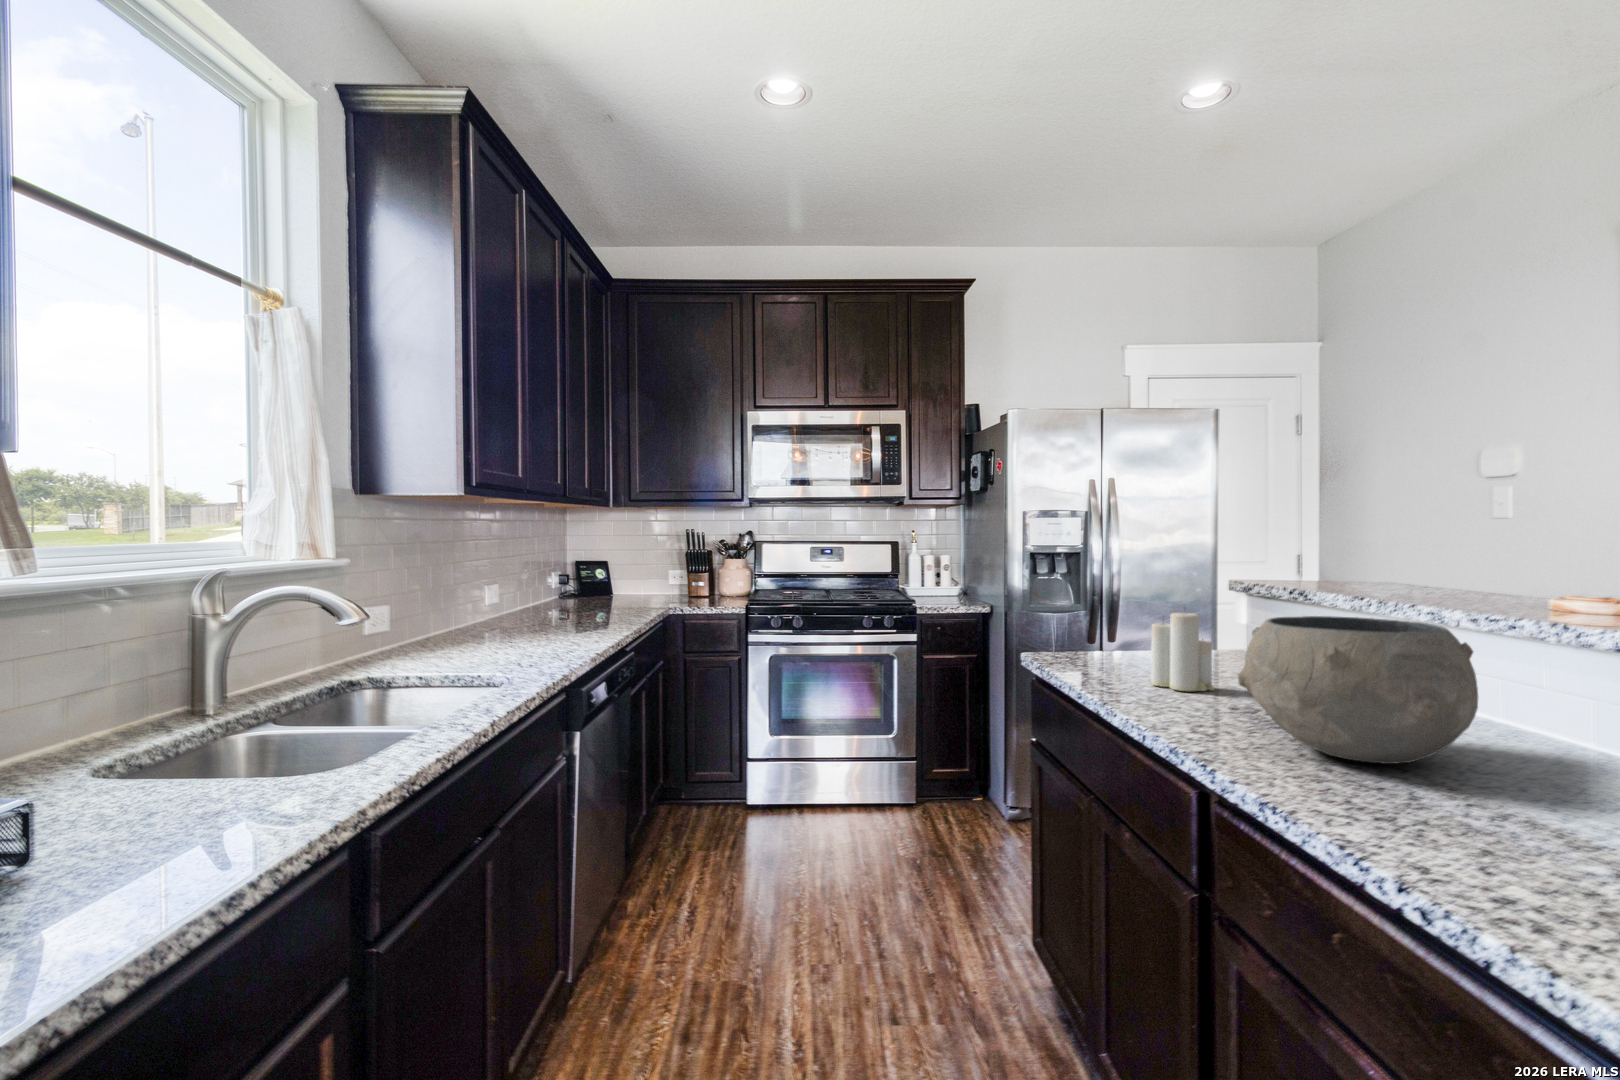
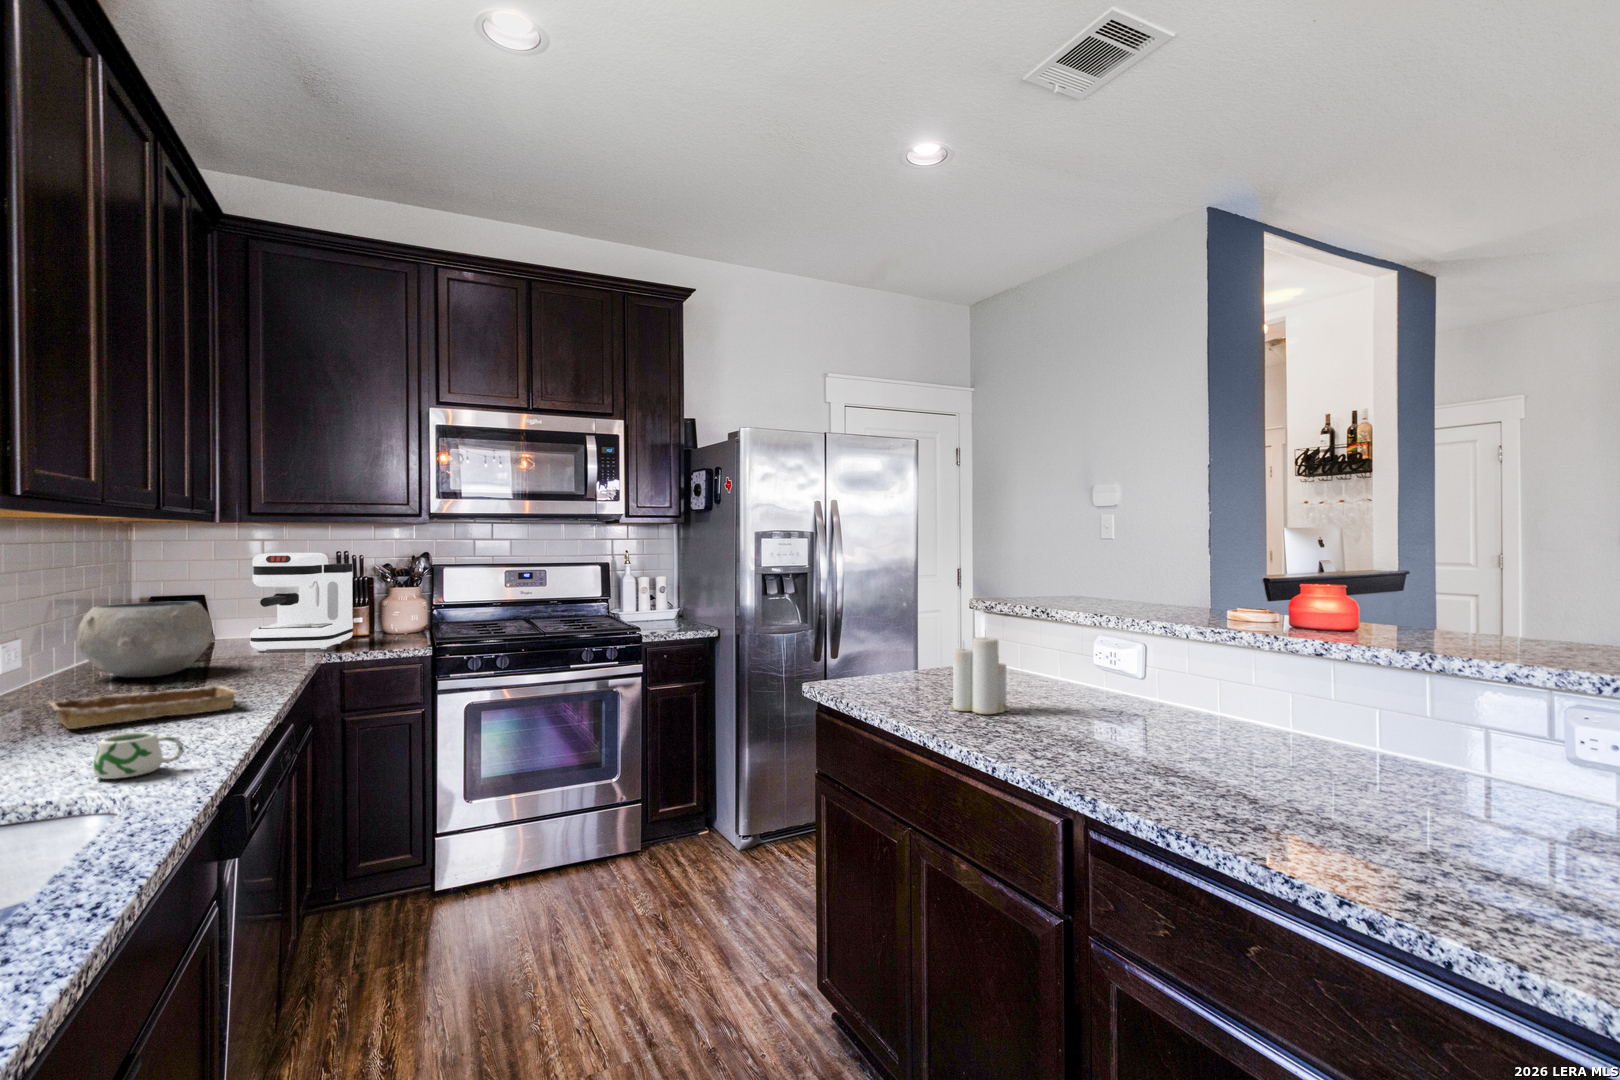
coffee maker: none [626,531,696,605] -> present [250,553,353,651]
ceramic bowl: present [1238,616,1478,764] -> present [77,601,215,677]
tray: none [490,622,595,642] -> present [49,686,237,729]
mug: none [493,642,541,671] -> present [93,732,183,779]

